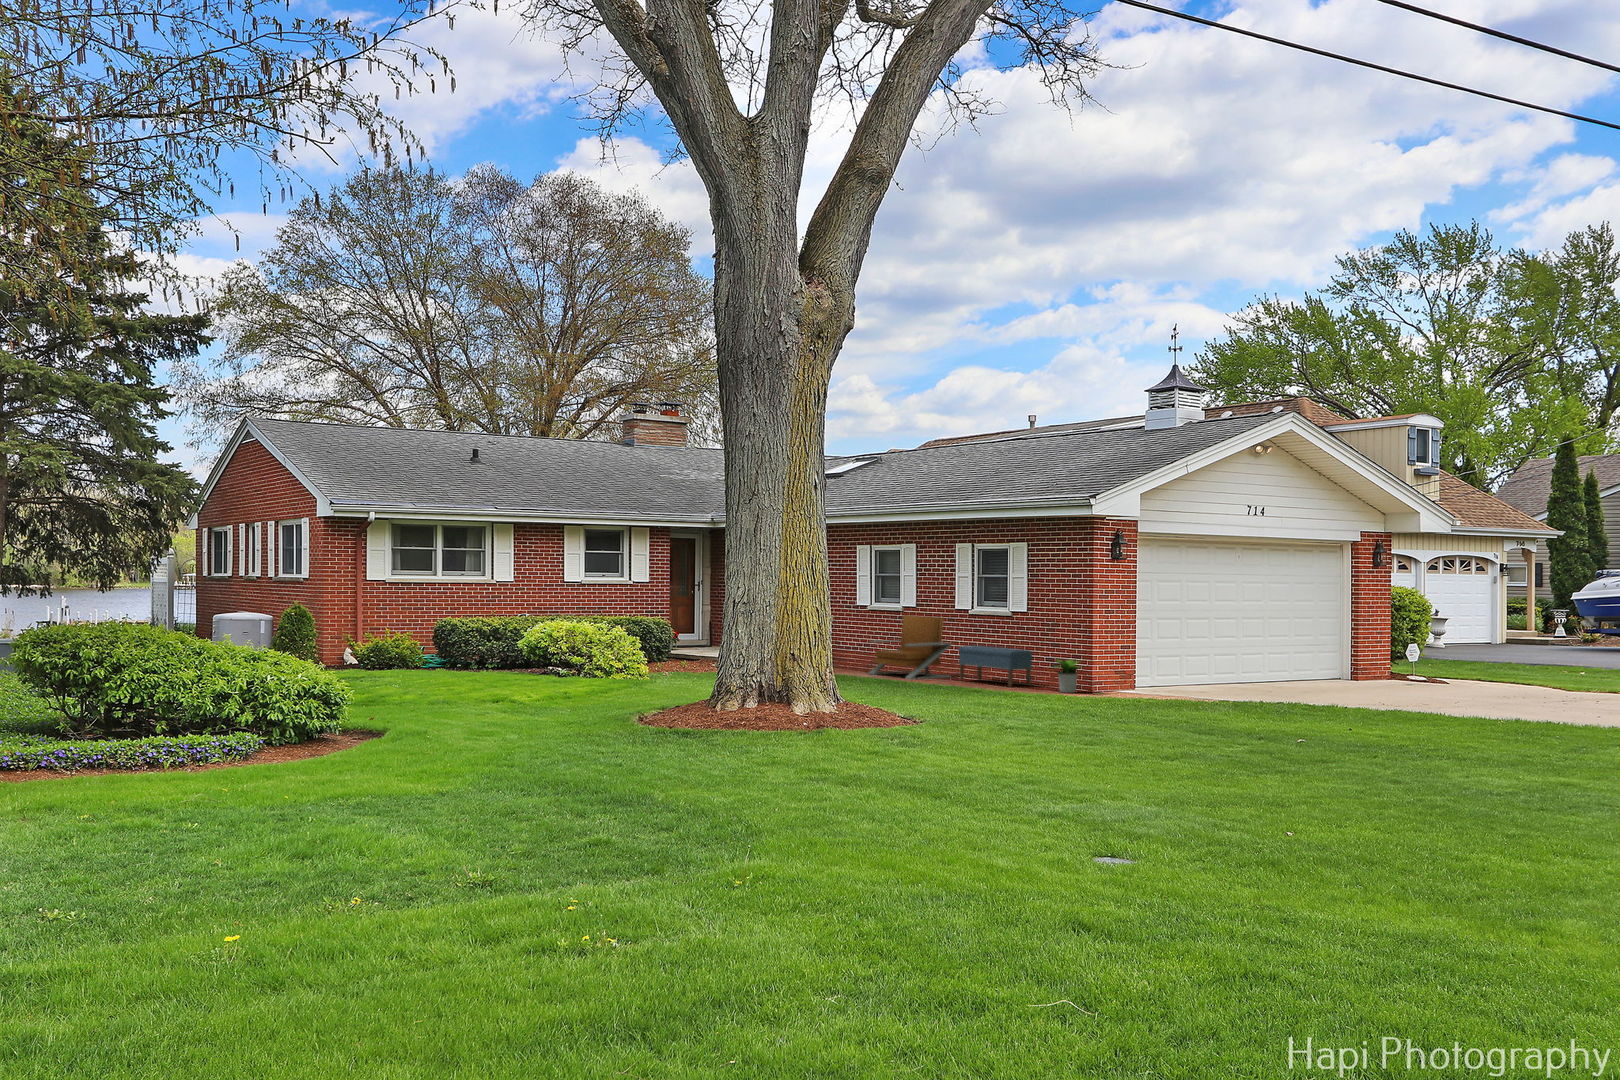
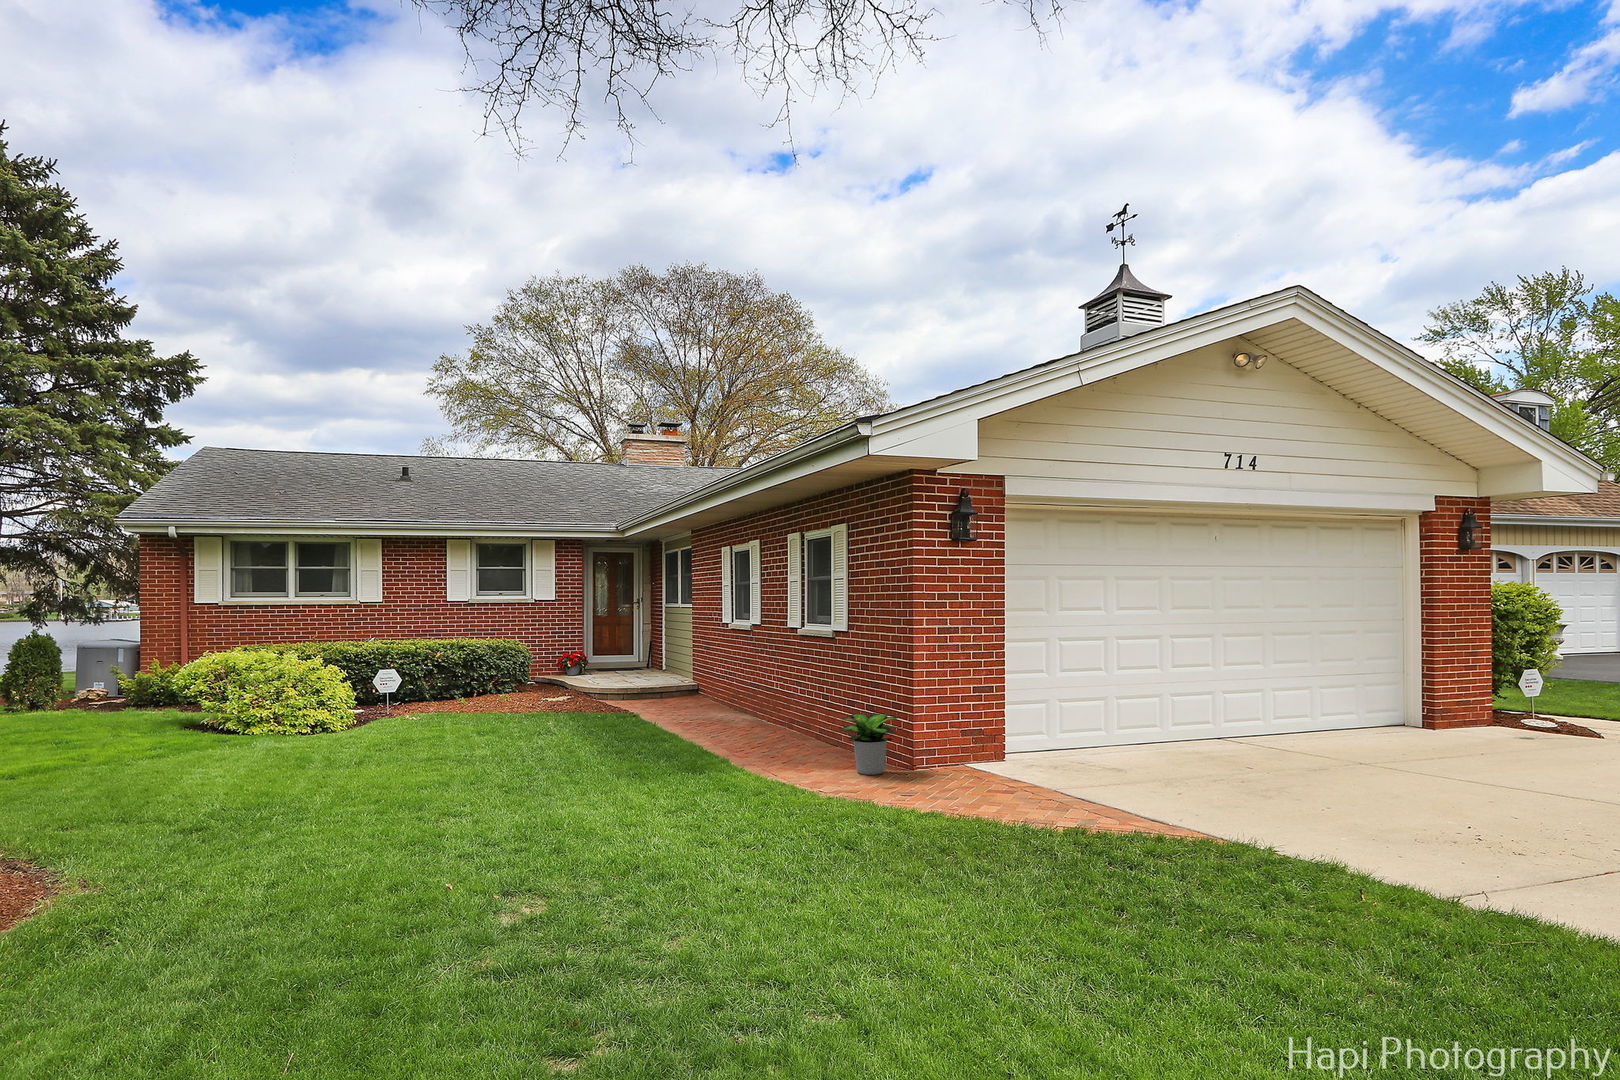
lounge chair: present [869,615,952,680] -> none [679,637,780,733]
bench: present [958,645,1033,687] -> none [765,682,851,755]

